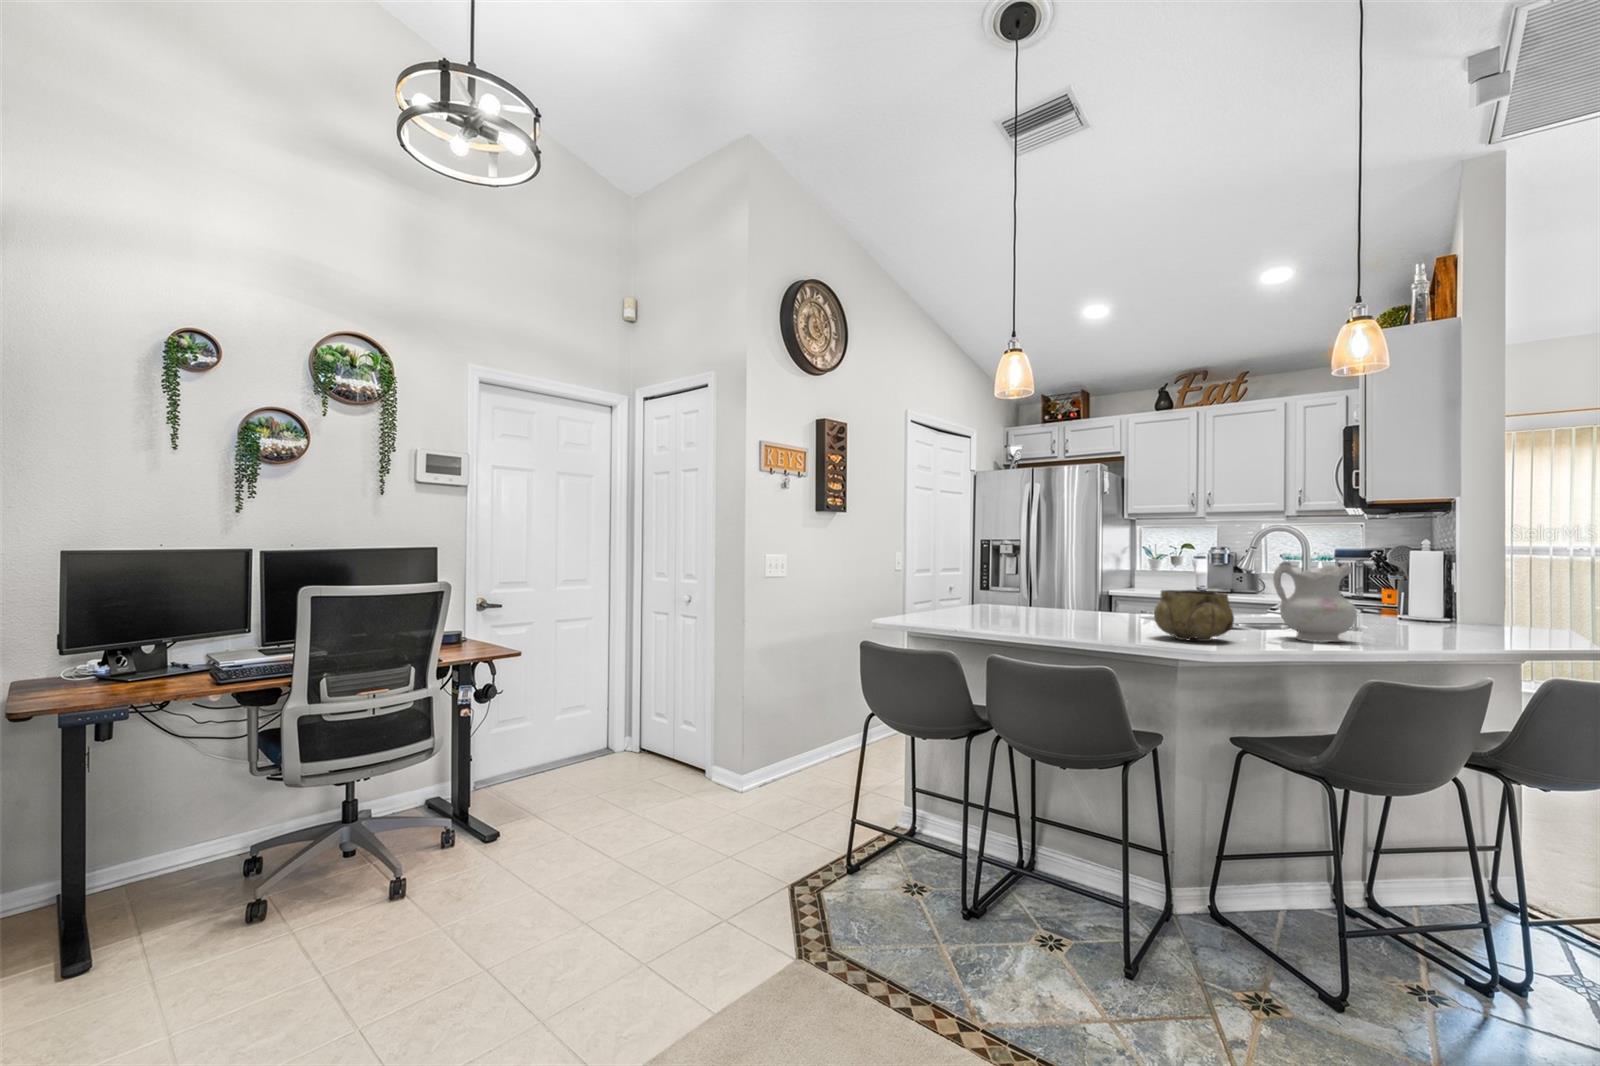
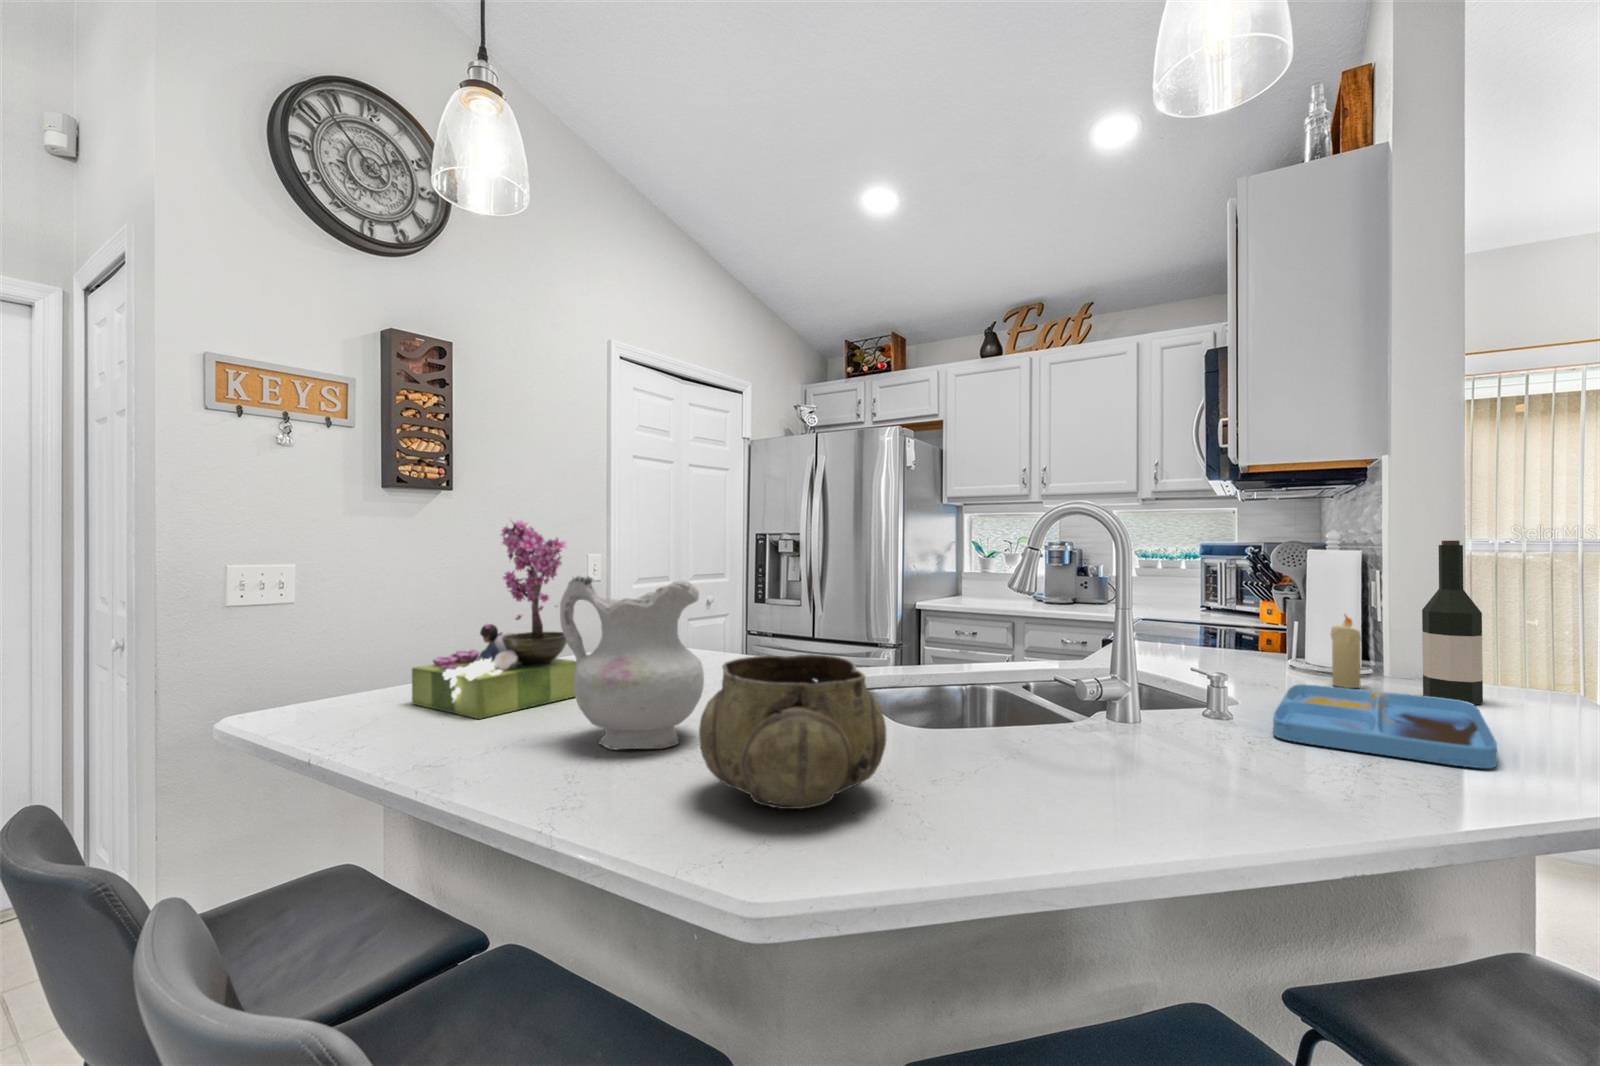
flower arrangement: none [950,532,1022,624] -> present [412,520,576,719]
wine bottle: none [1476,547,1508,631] -> present [1422,541,1483,705]
ceramic pitcher: present [1273,562,1356,642] -> present [560,576,704,749]
candle: none [1425,586,1442,625] -> present [1331,615,1361,688]
tray: none [1391,619,1498,642] -> present [1273,684,1498,768]

